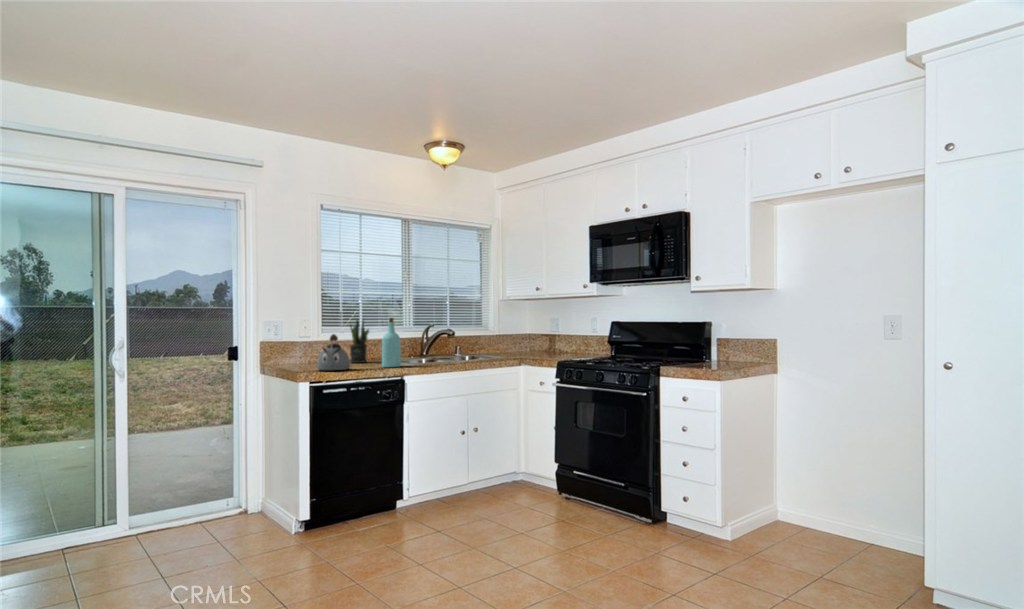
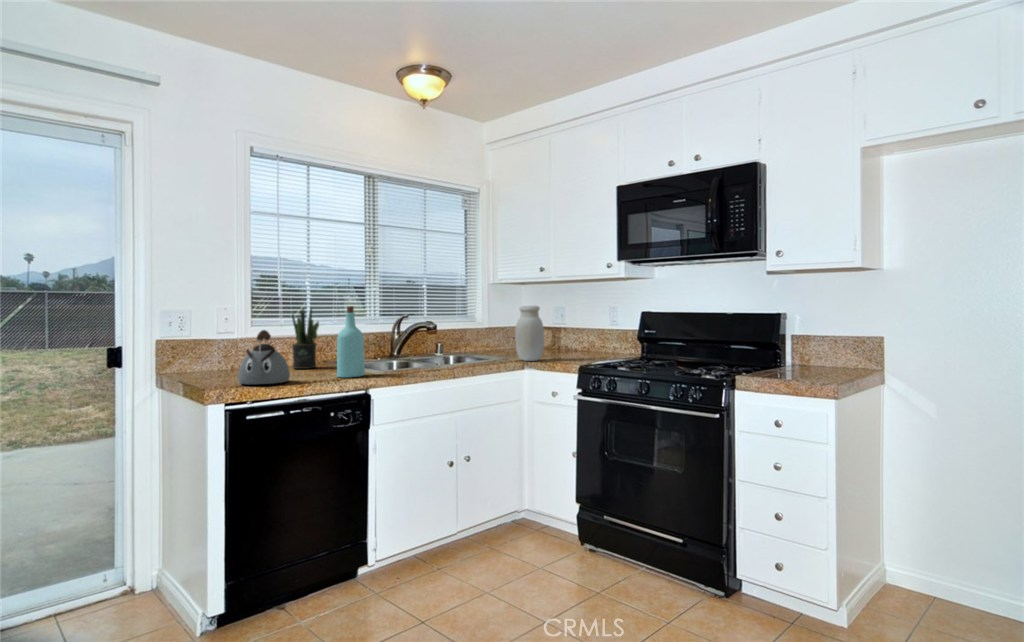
jar: none [514,317,535,358] -> present [515,305,544,361]

